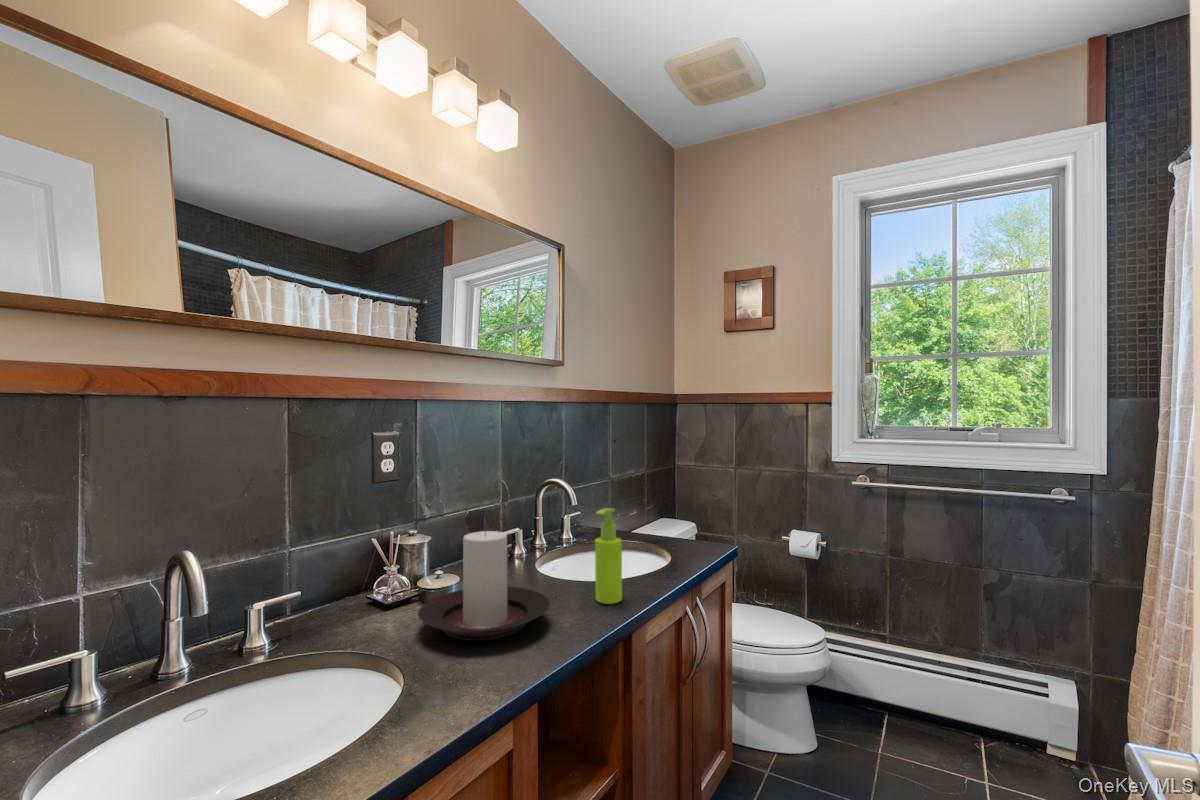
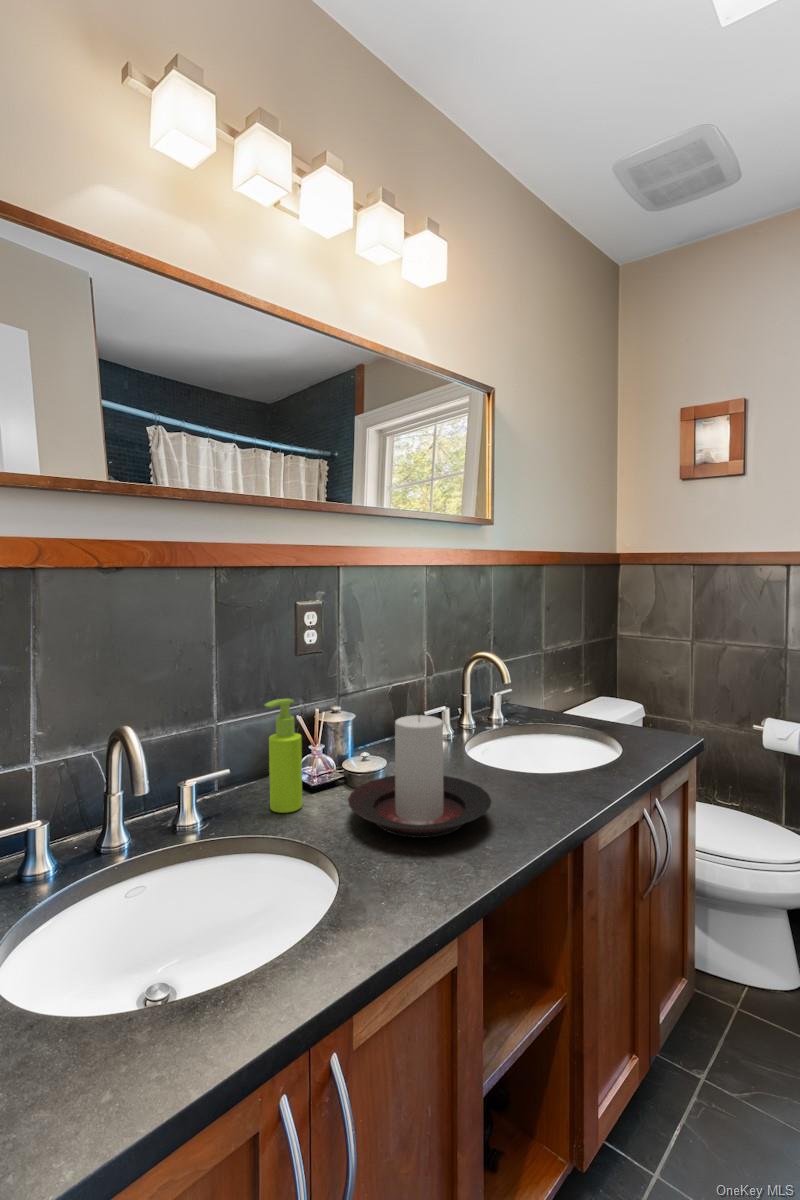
soap dispenser: present [595,508,622,604] -> present [264,698,302,813]

